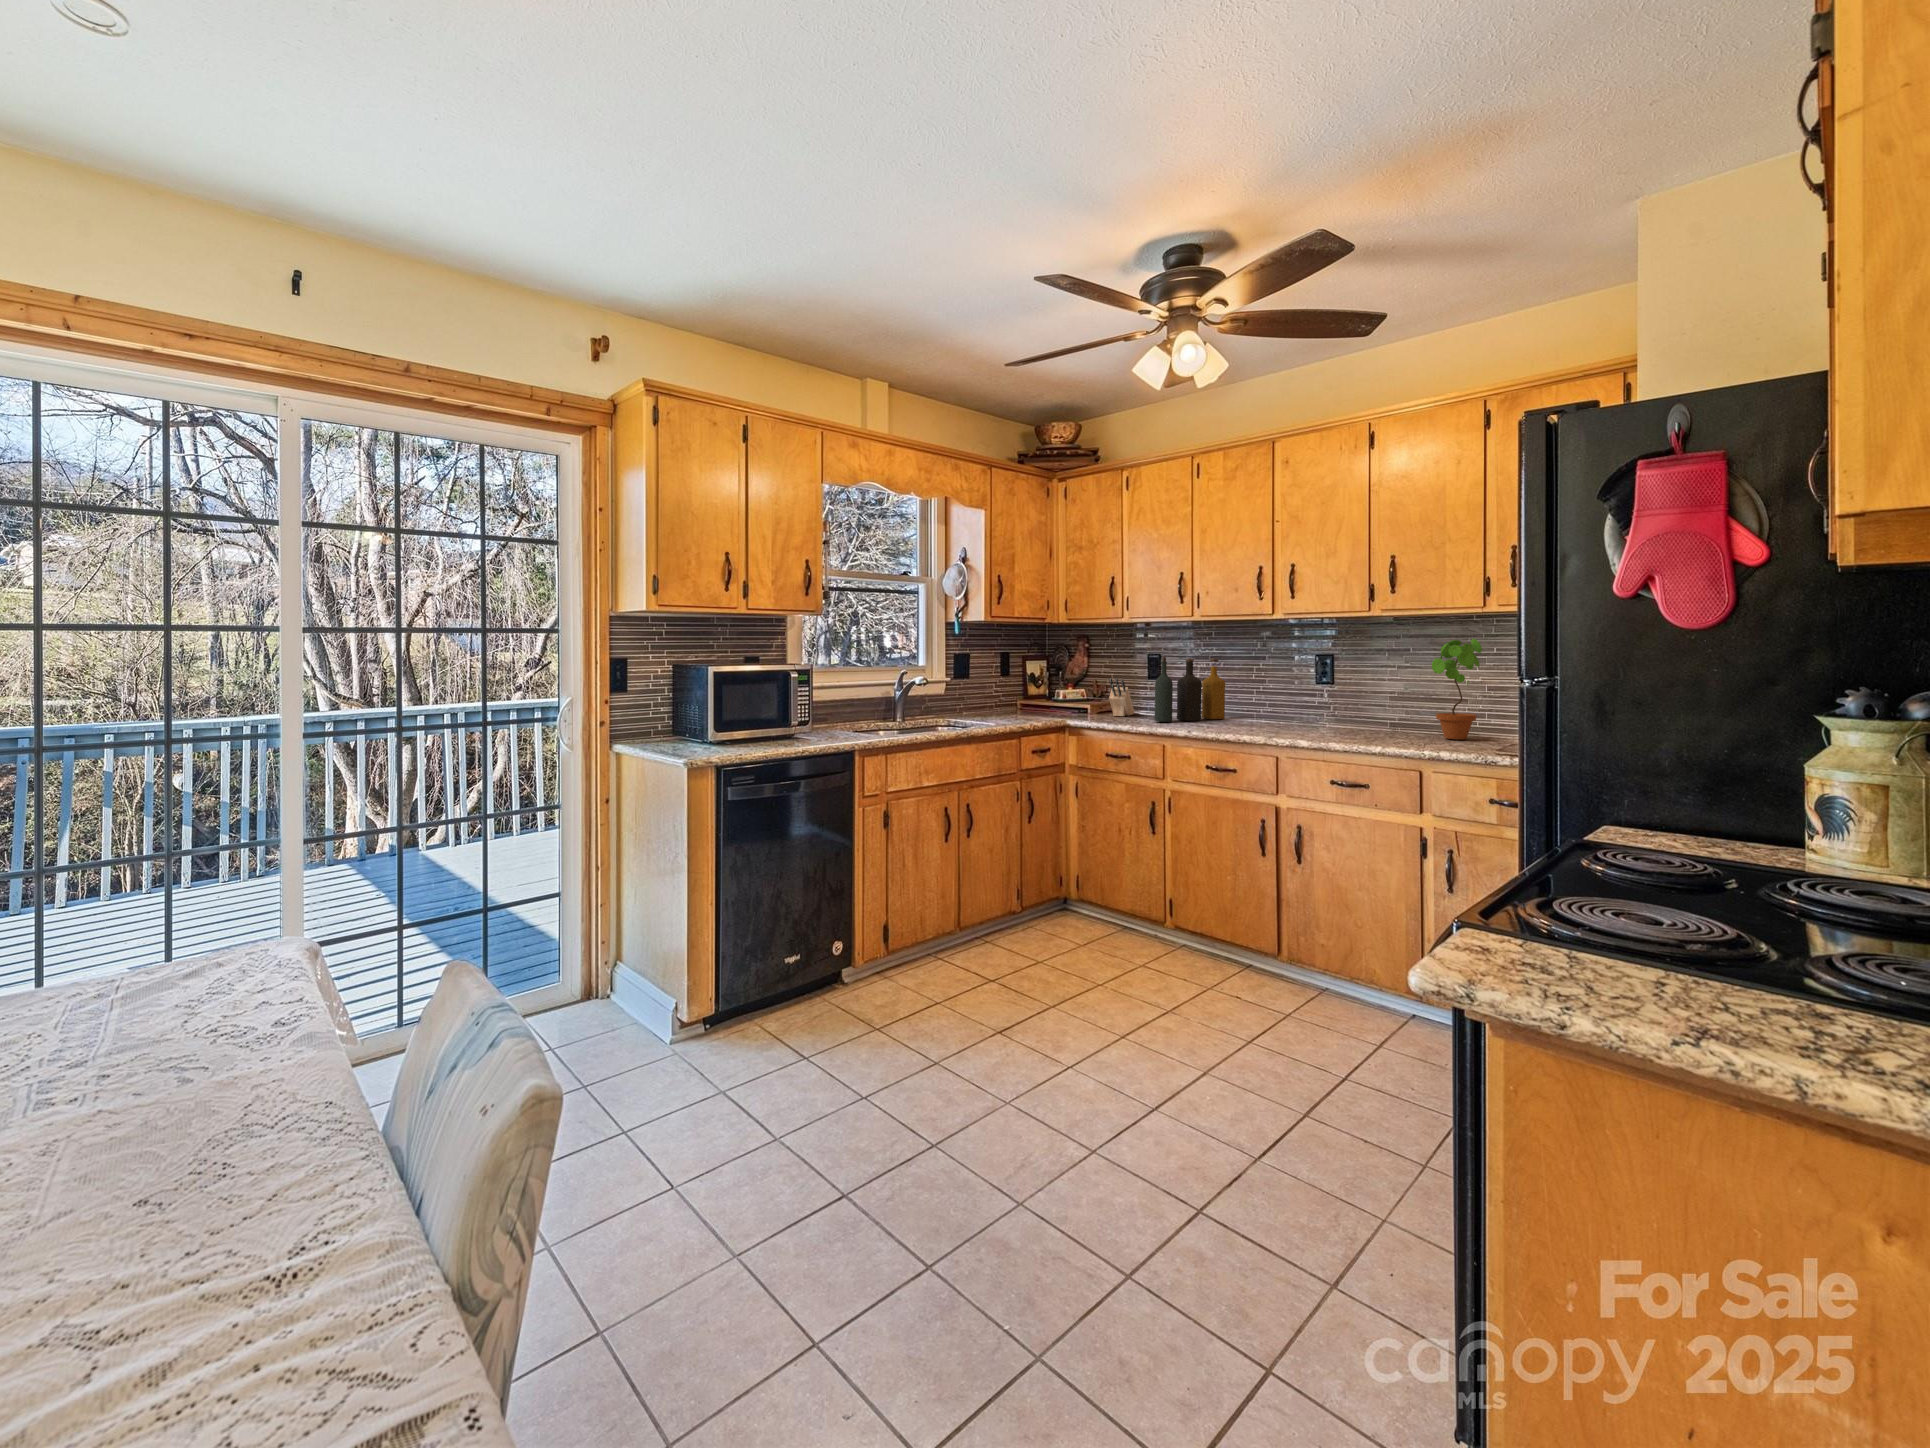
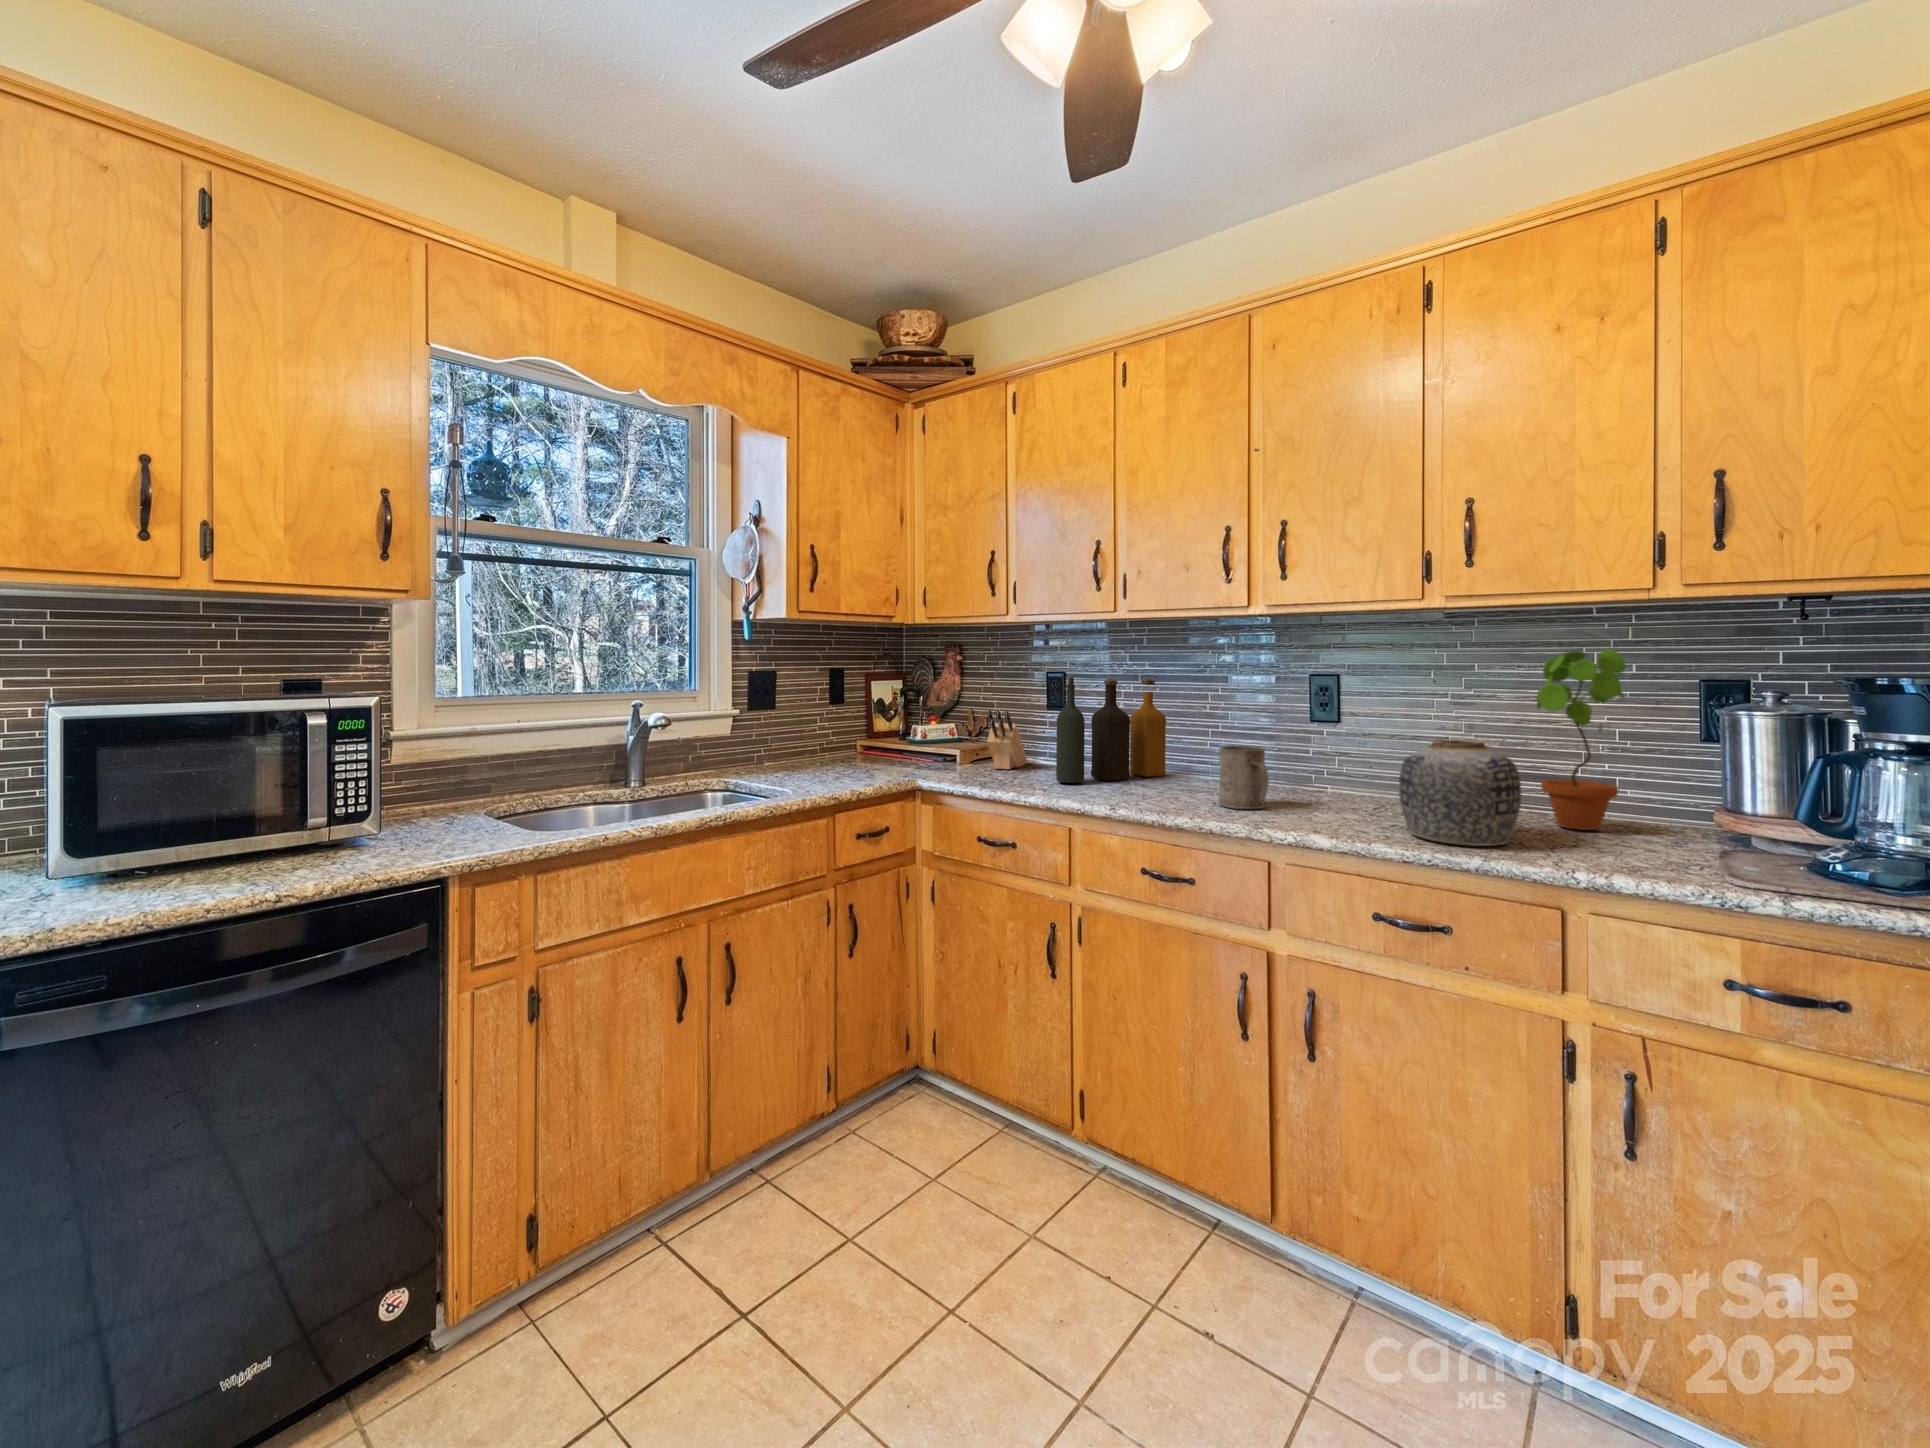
vase: none [1351,688,1414,744] -> present [1399,738,1521,846]
mug: none [1253,697,1281,732] -> present [1219,746,1269,809]

